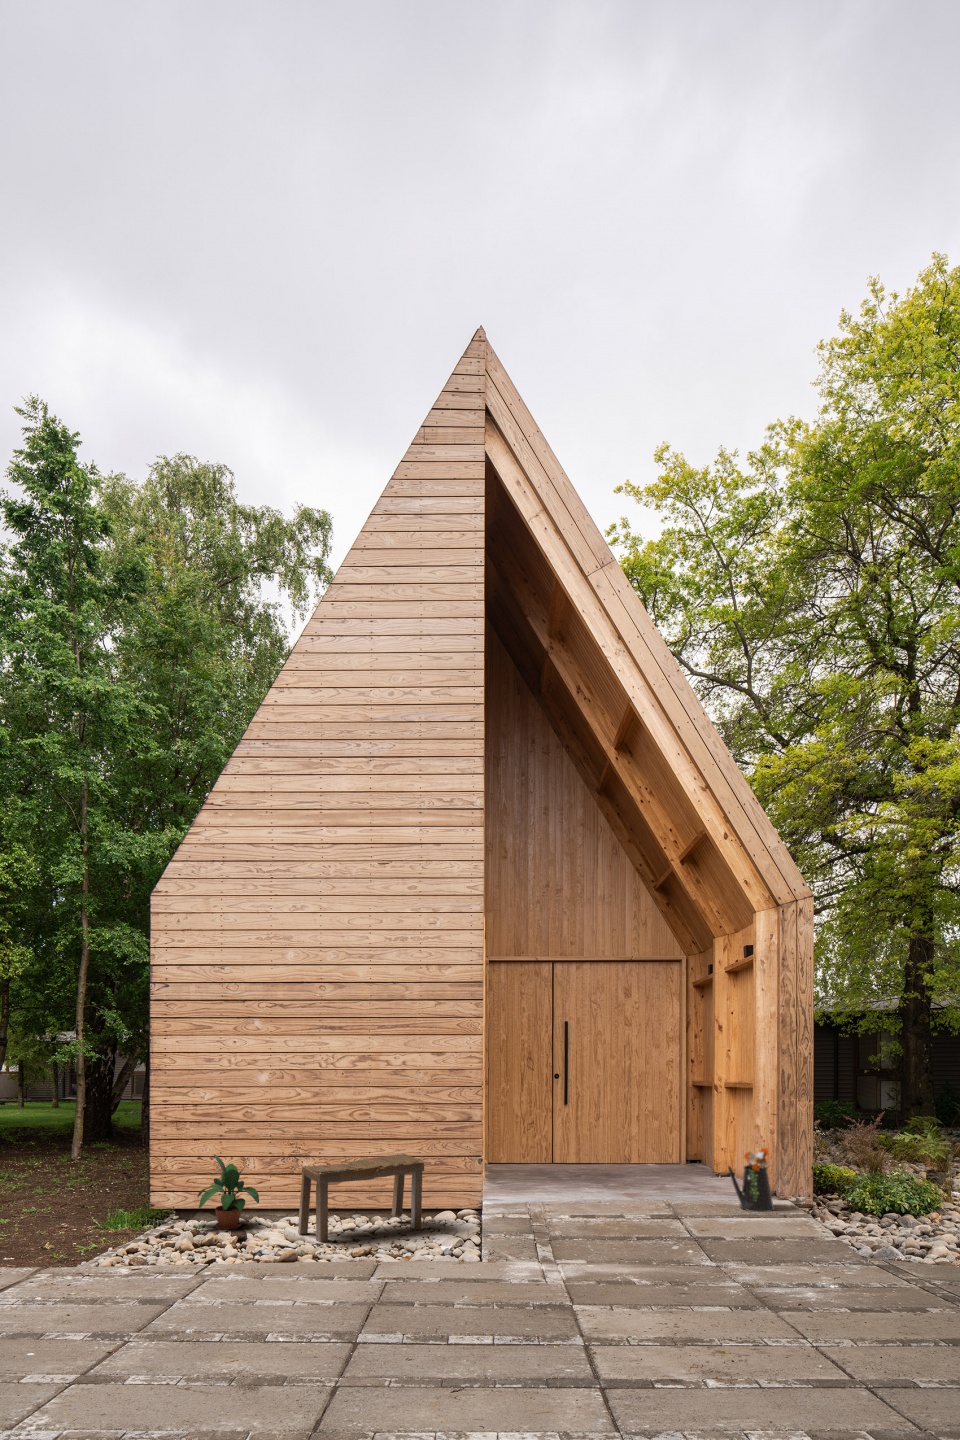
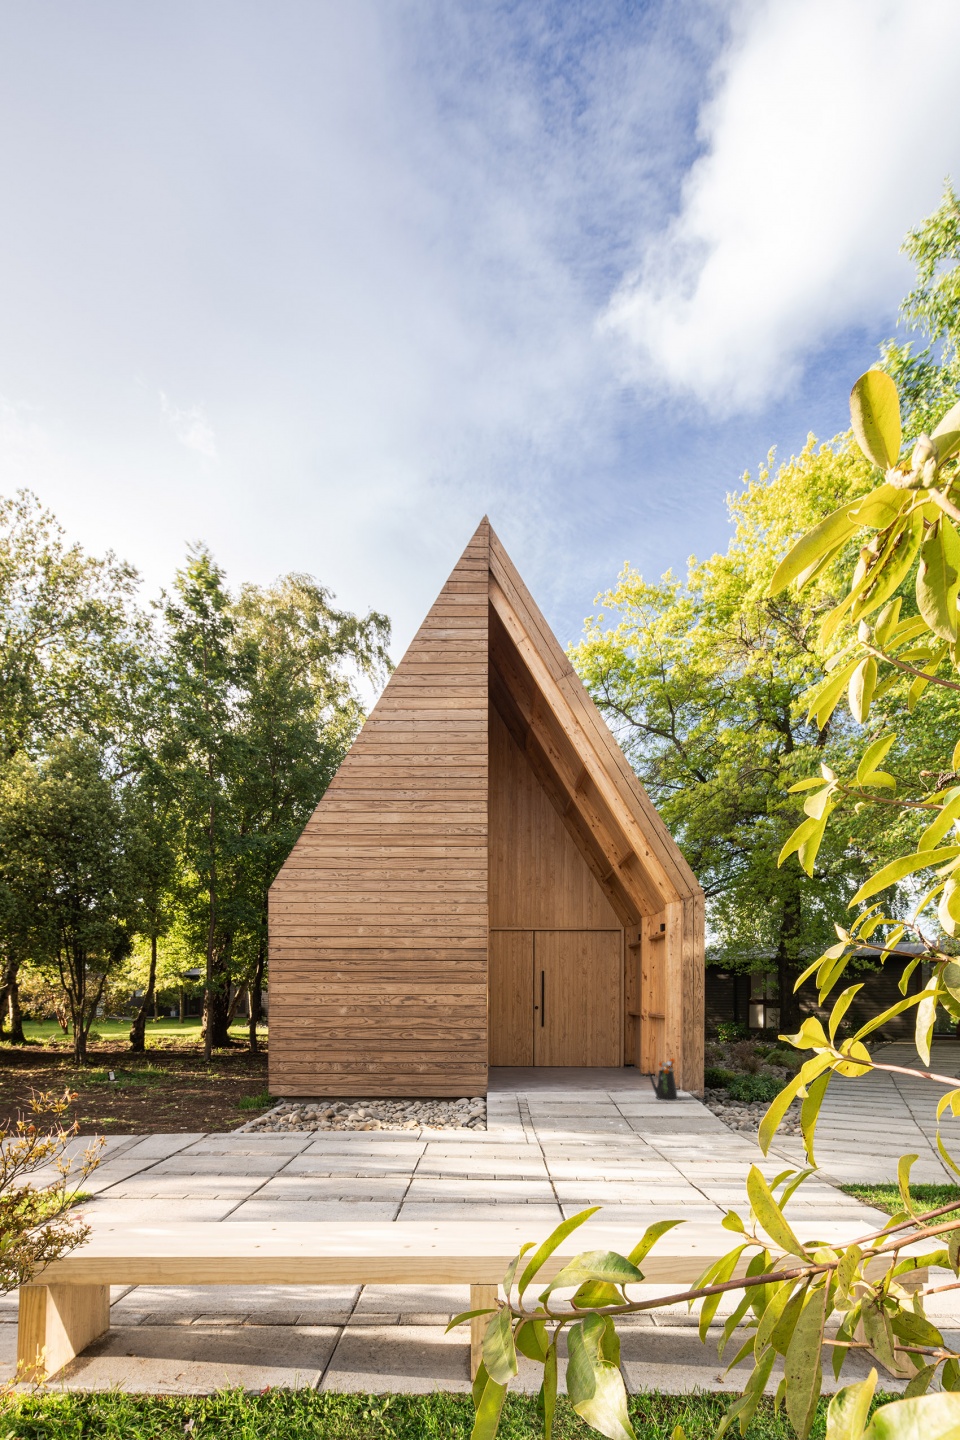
bench: present [298,1153,424,1243] -> none [367,1061,449,1120]
potted plant: present [197,1154,259,1229] -> none [300,1061,341,1110]

